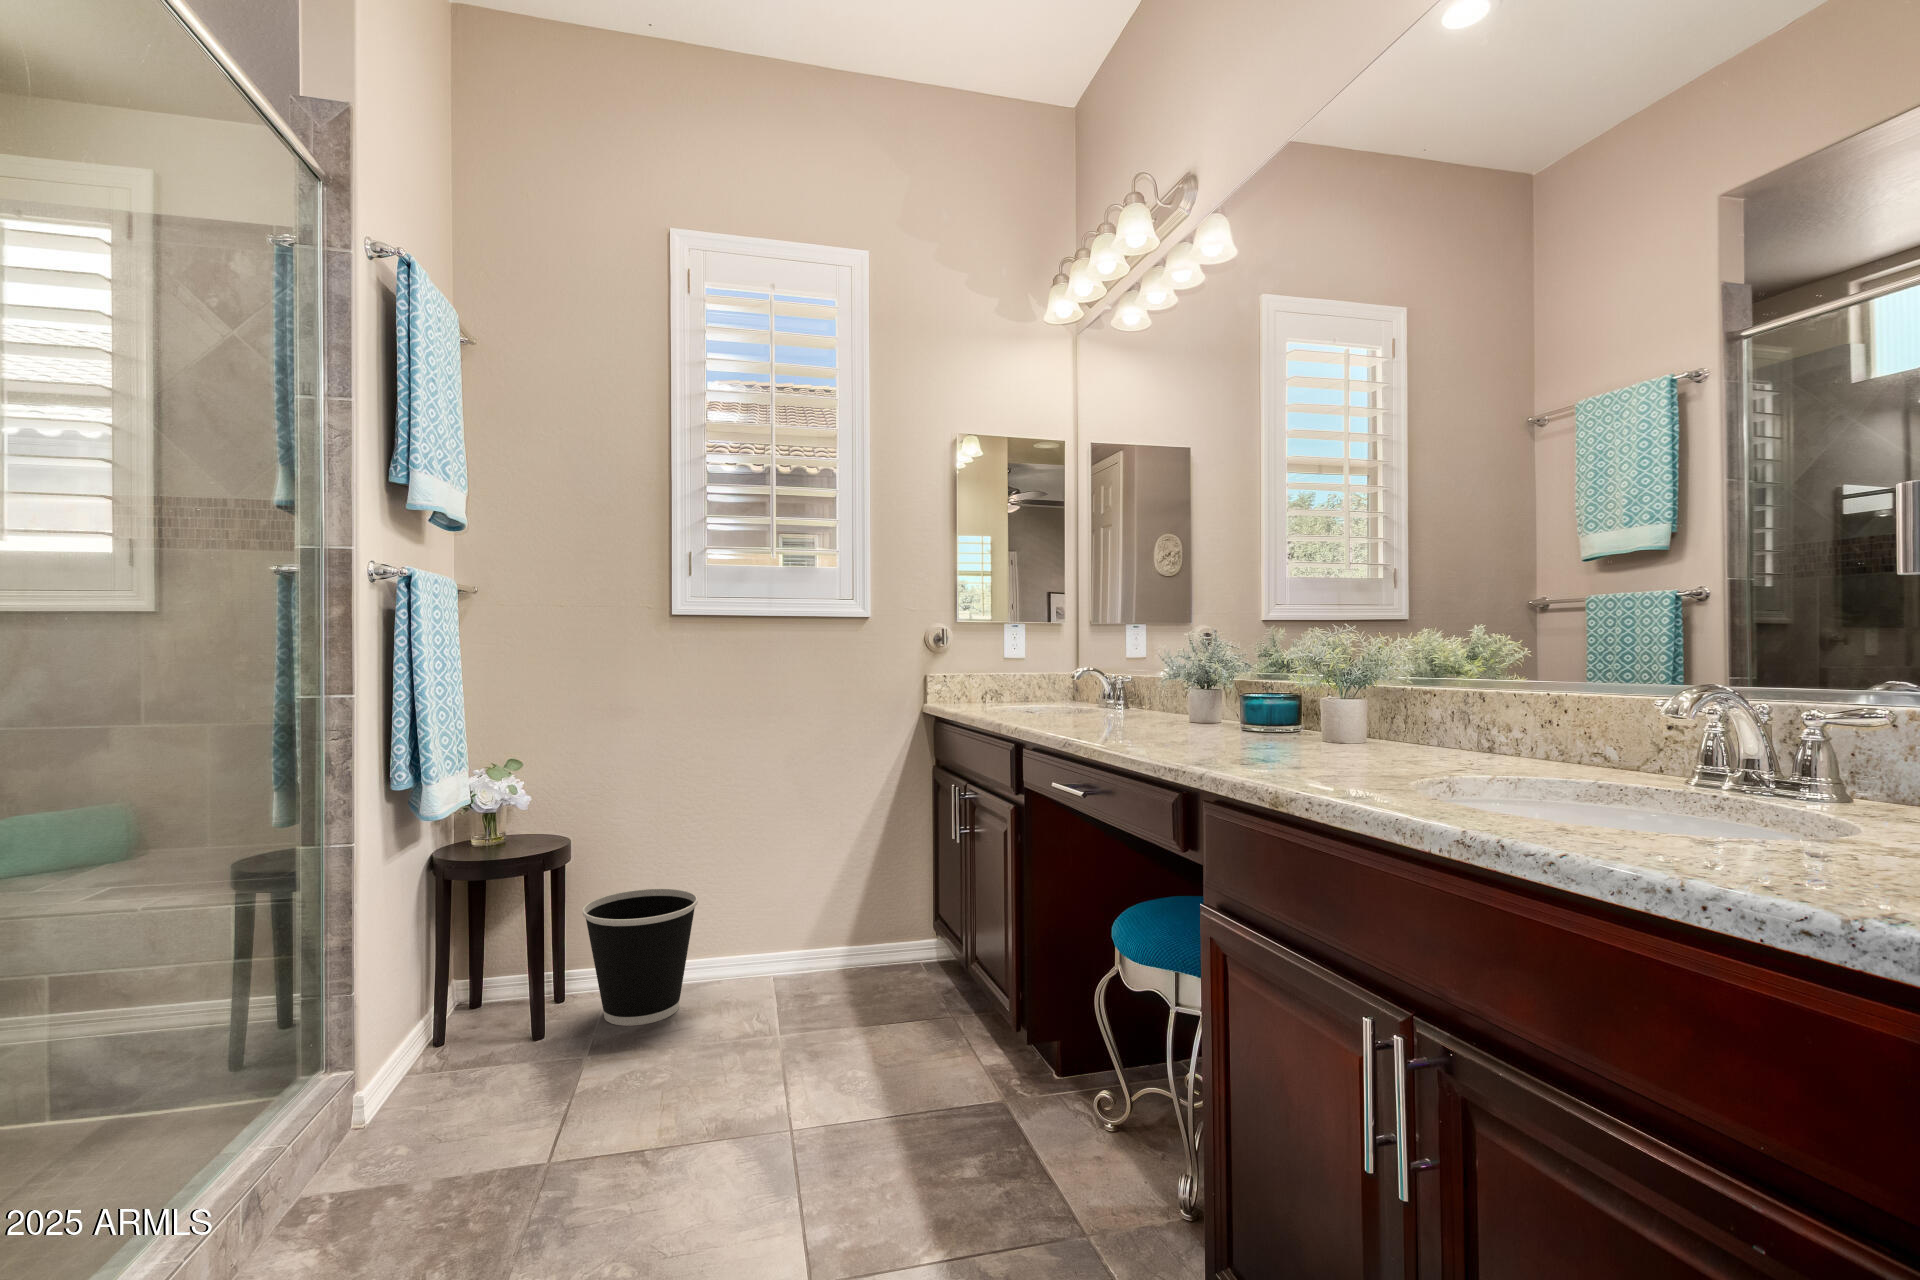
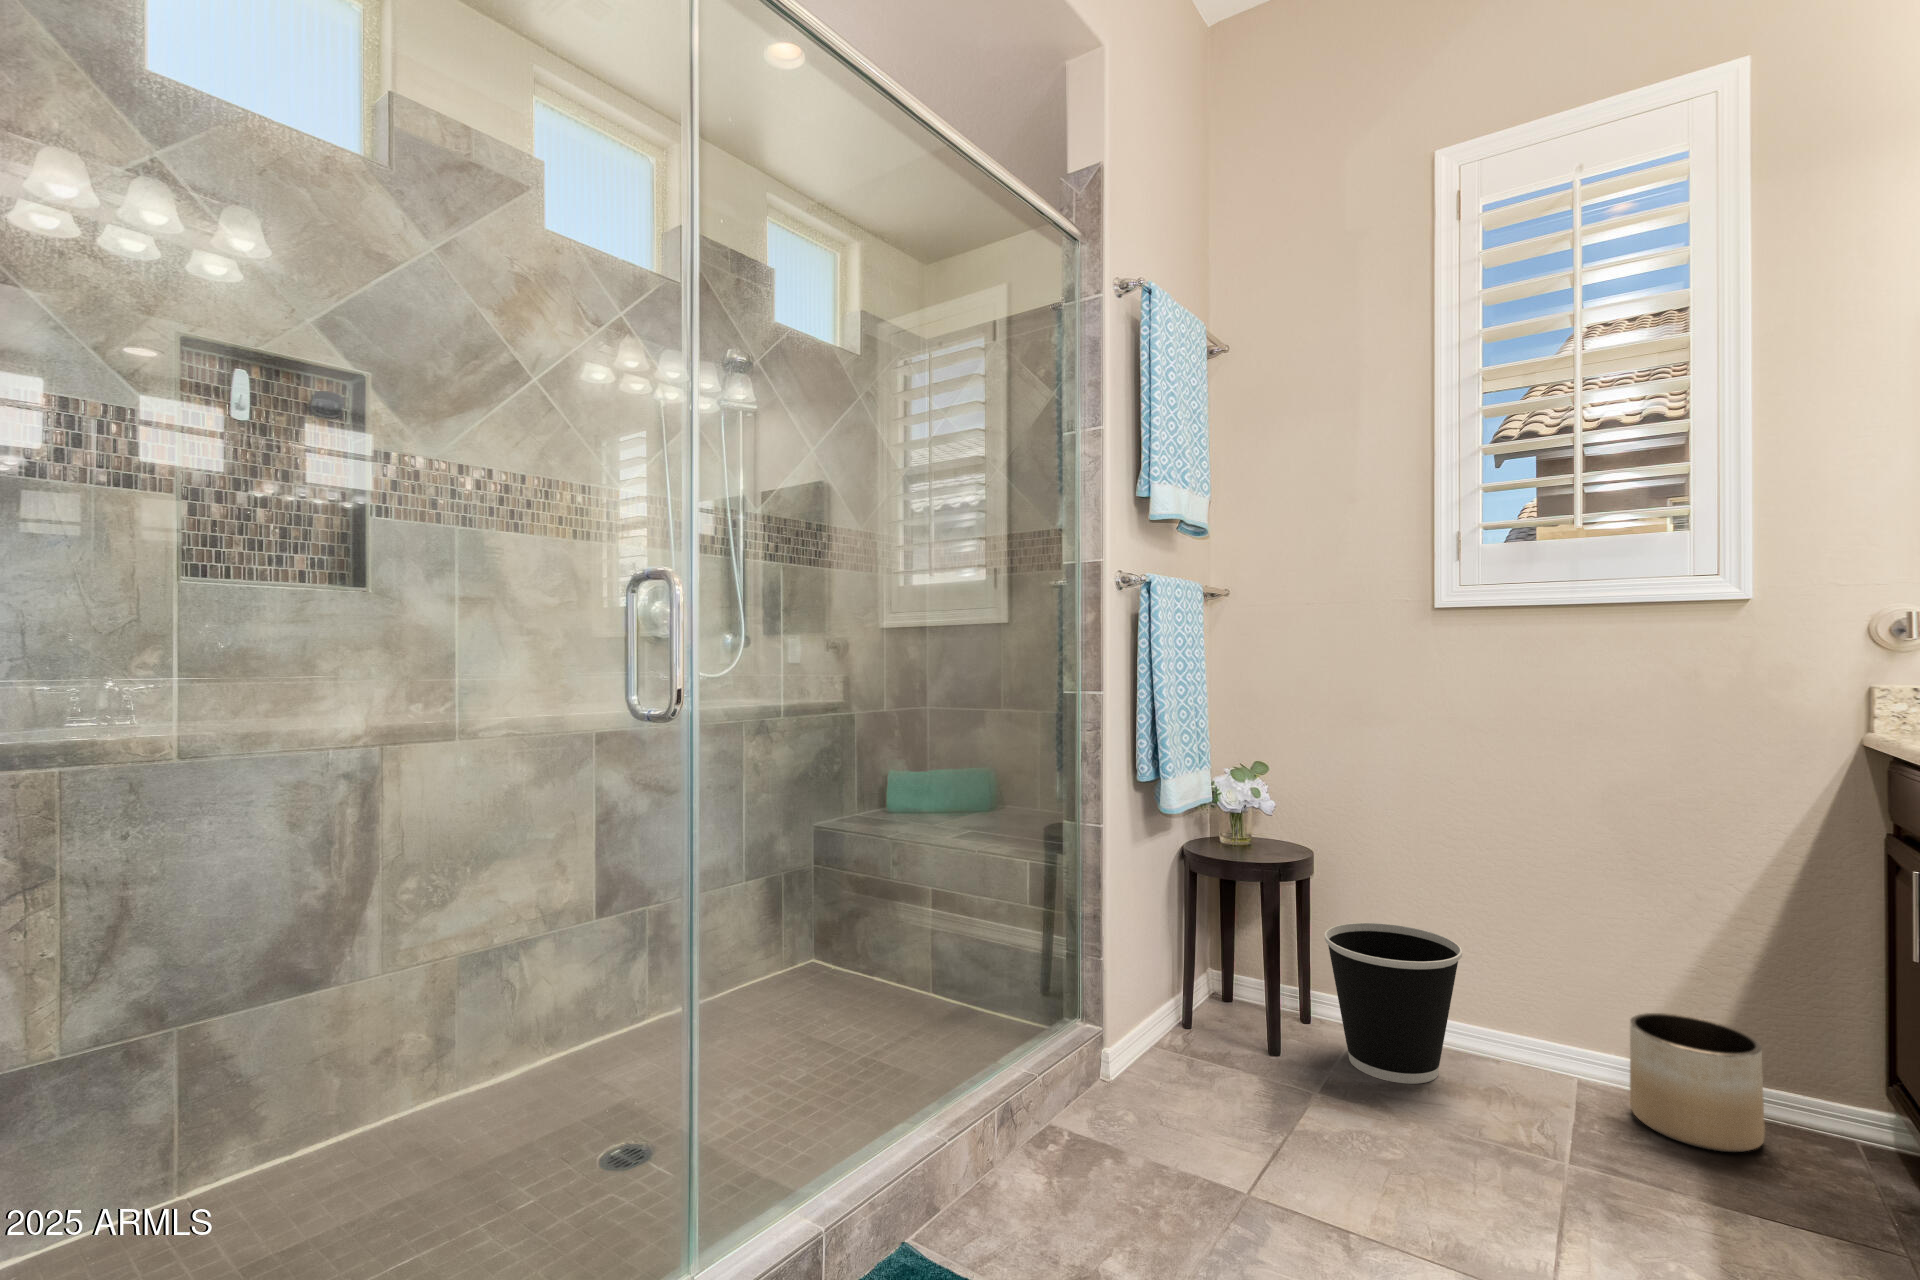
planter: none [809,906,882,995] -> present [1630,1013,1765,1152]

